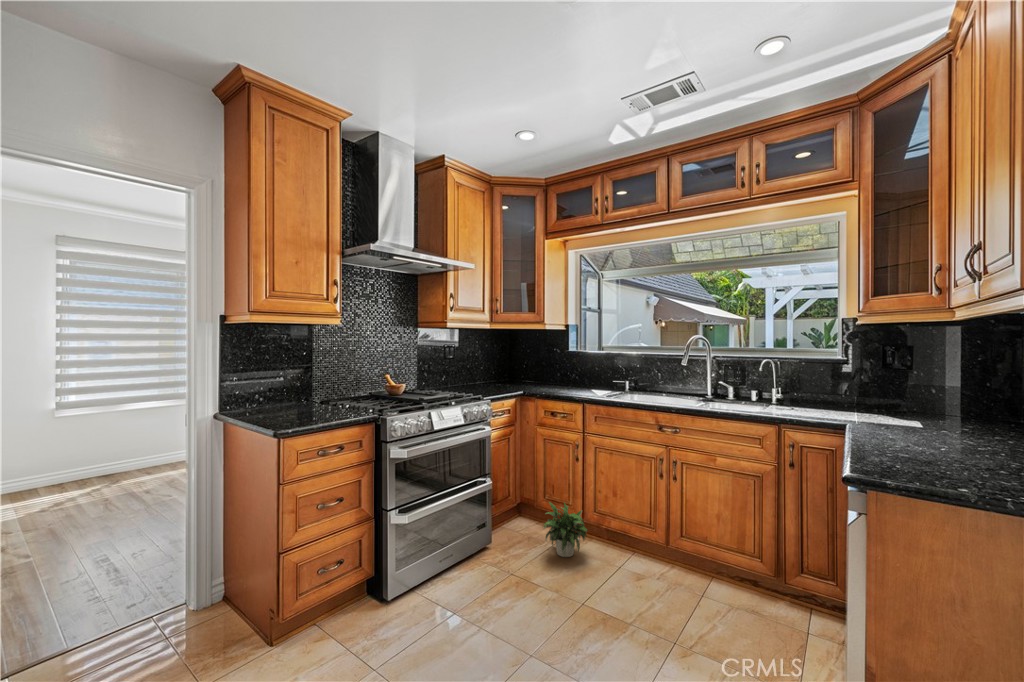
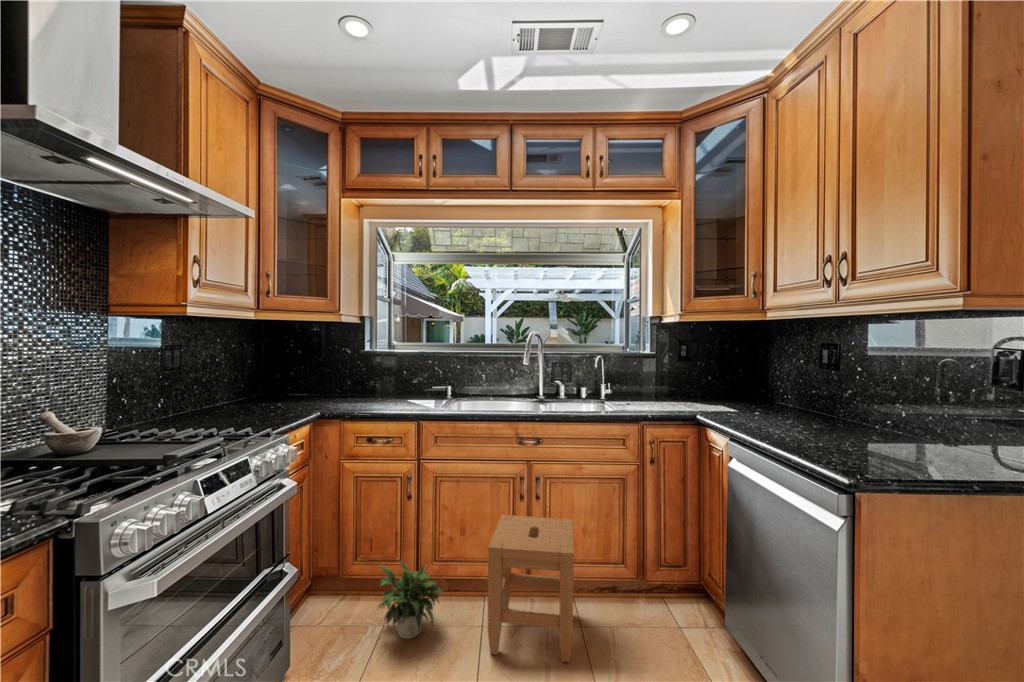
stool: none [607,485,699,608] -> present [488,515,574,662]

